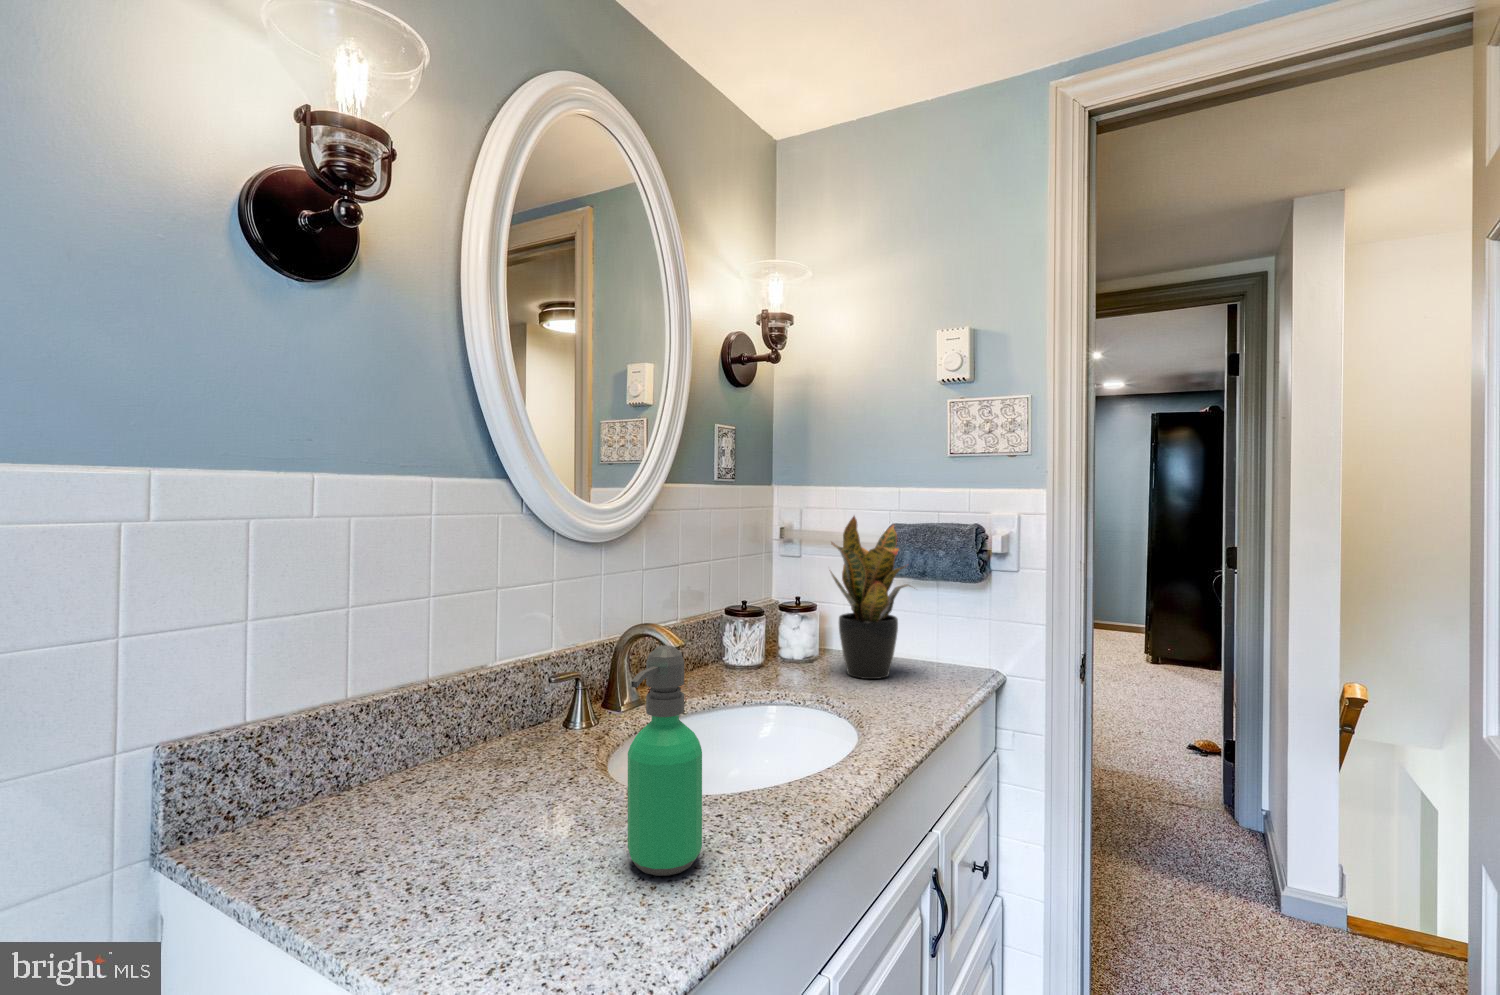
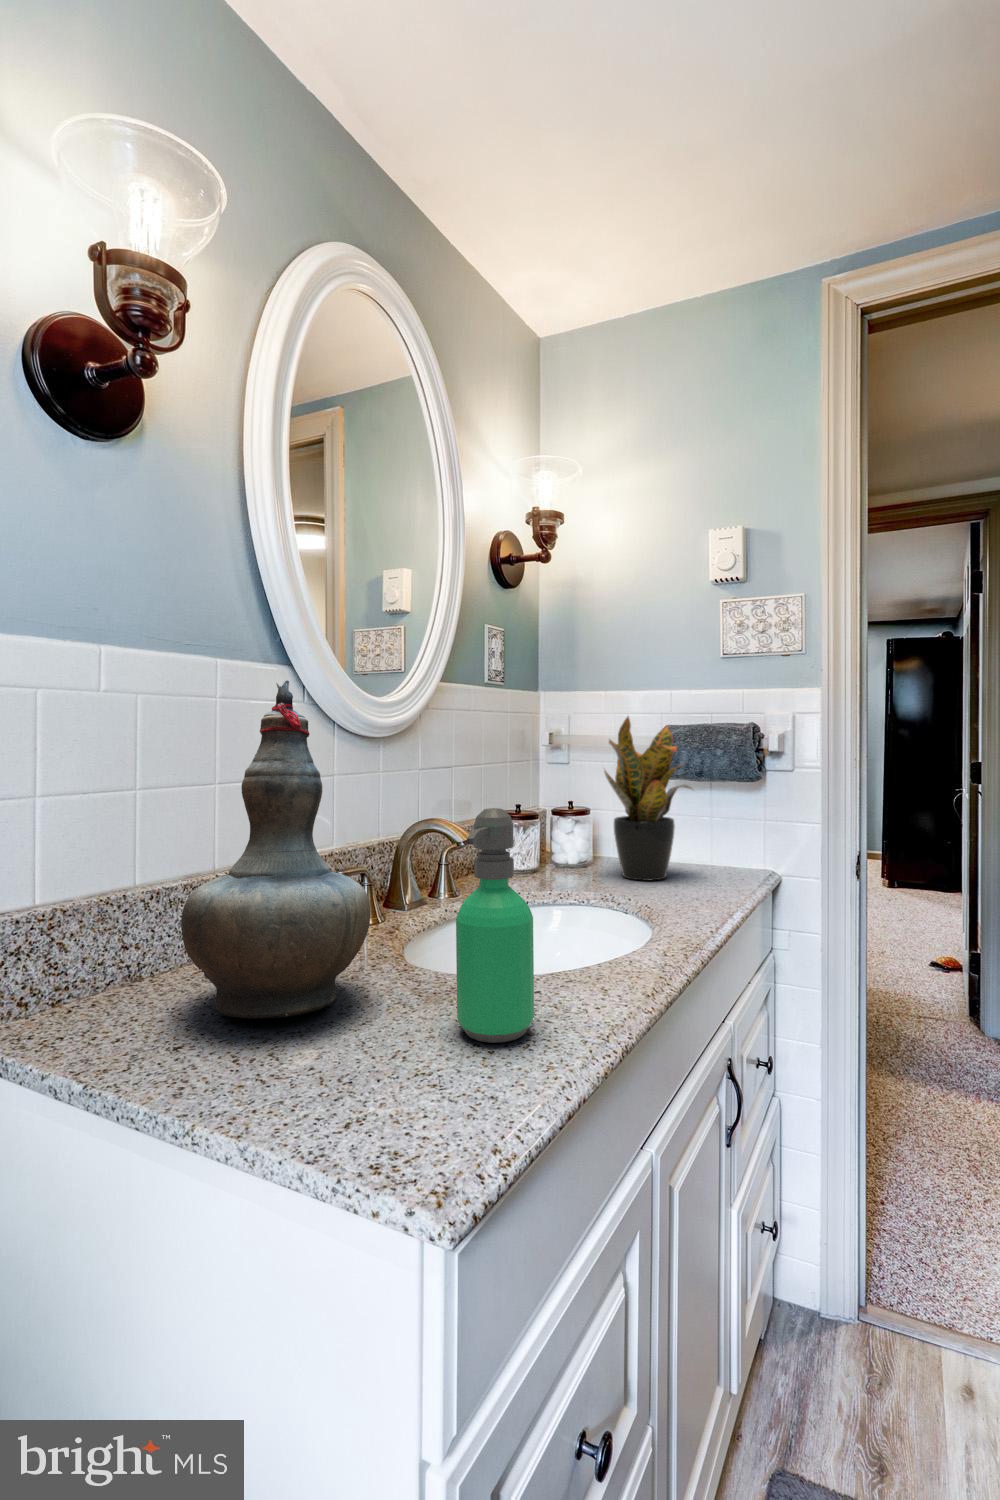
decorative vase: none [373,513,557,843] -> present [181,681,370,1018]

